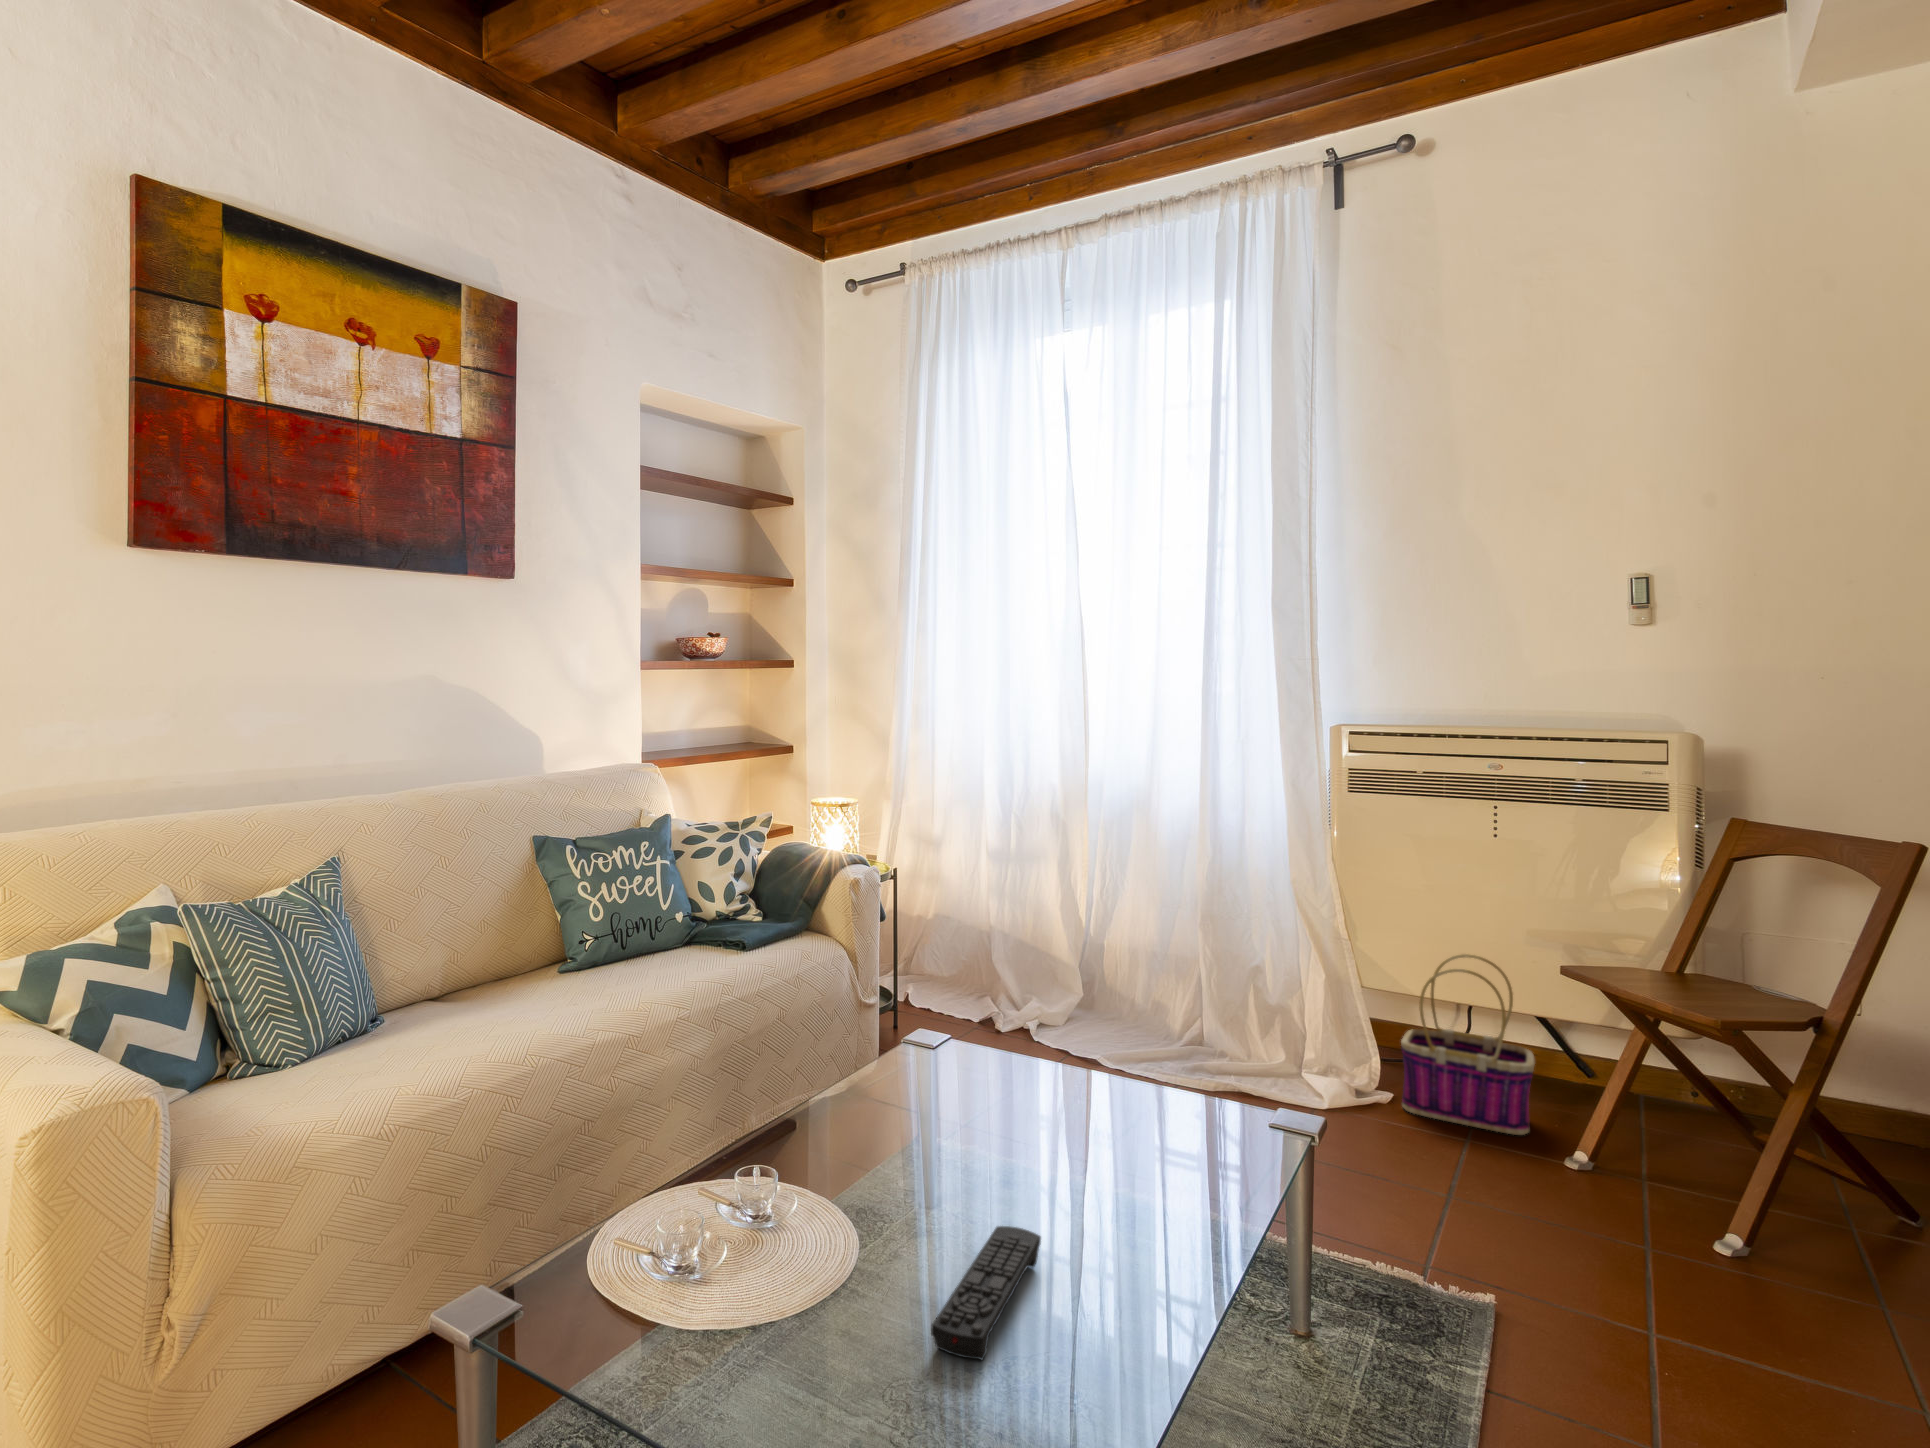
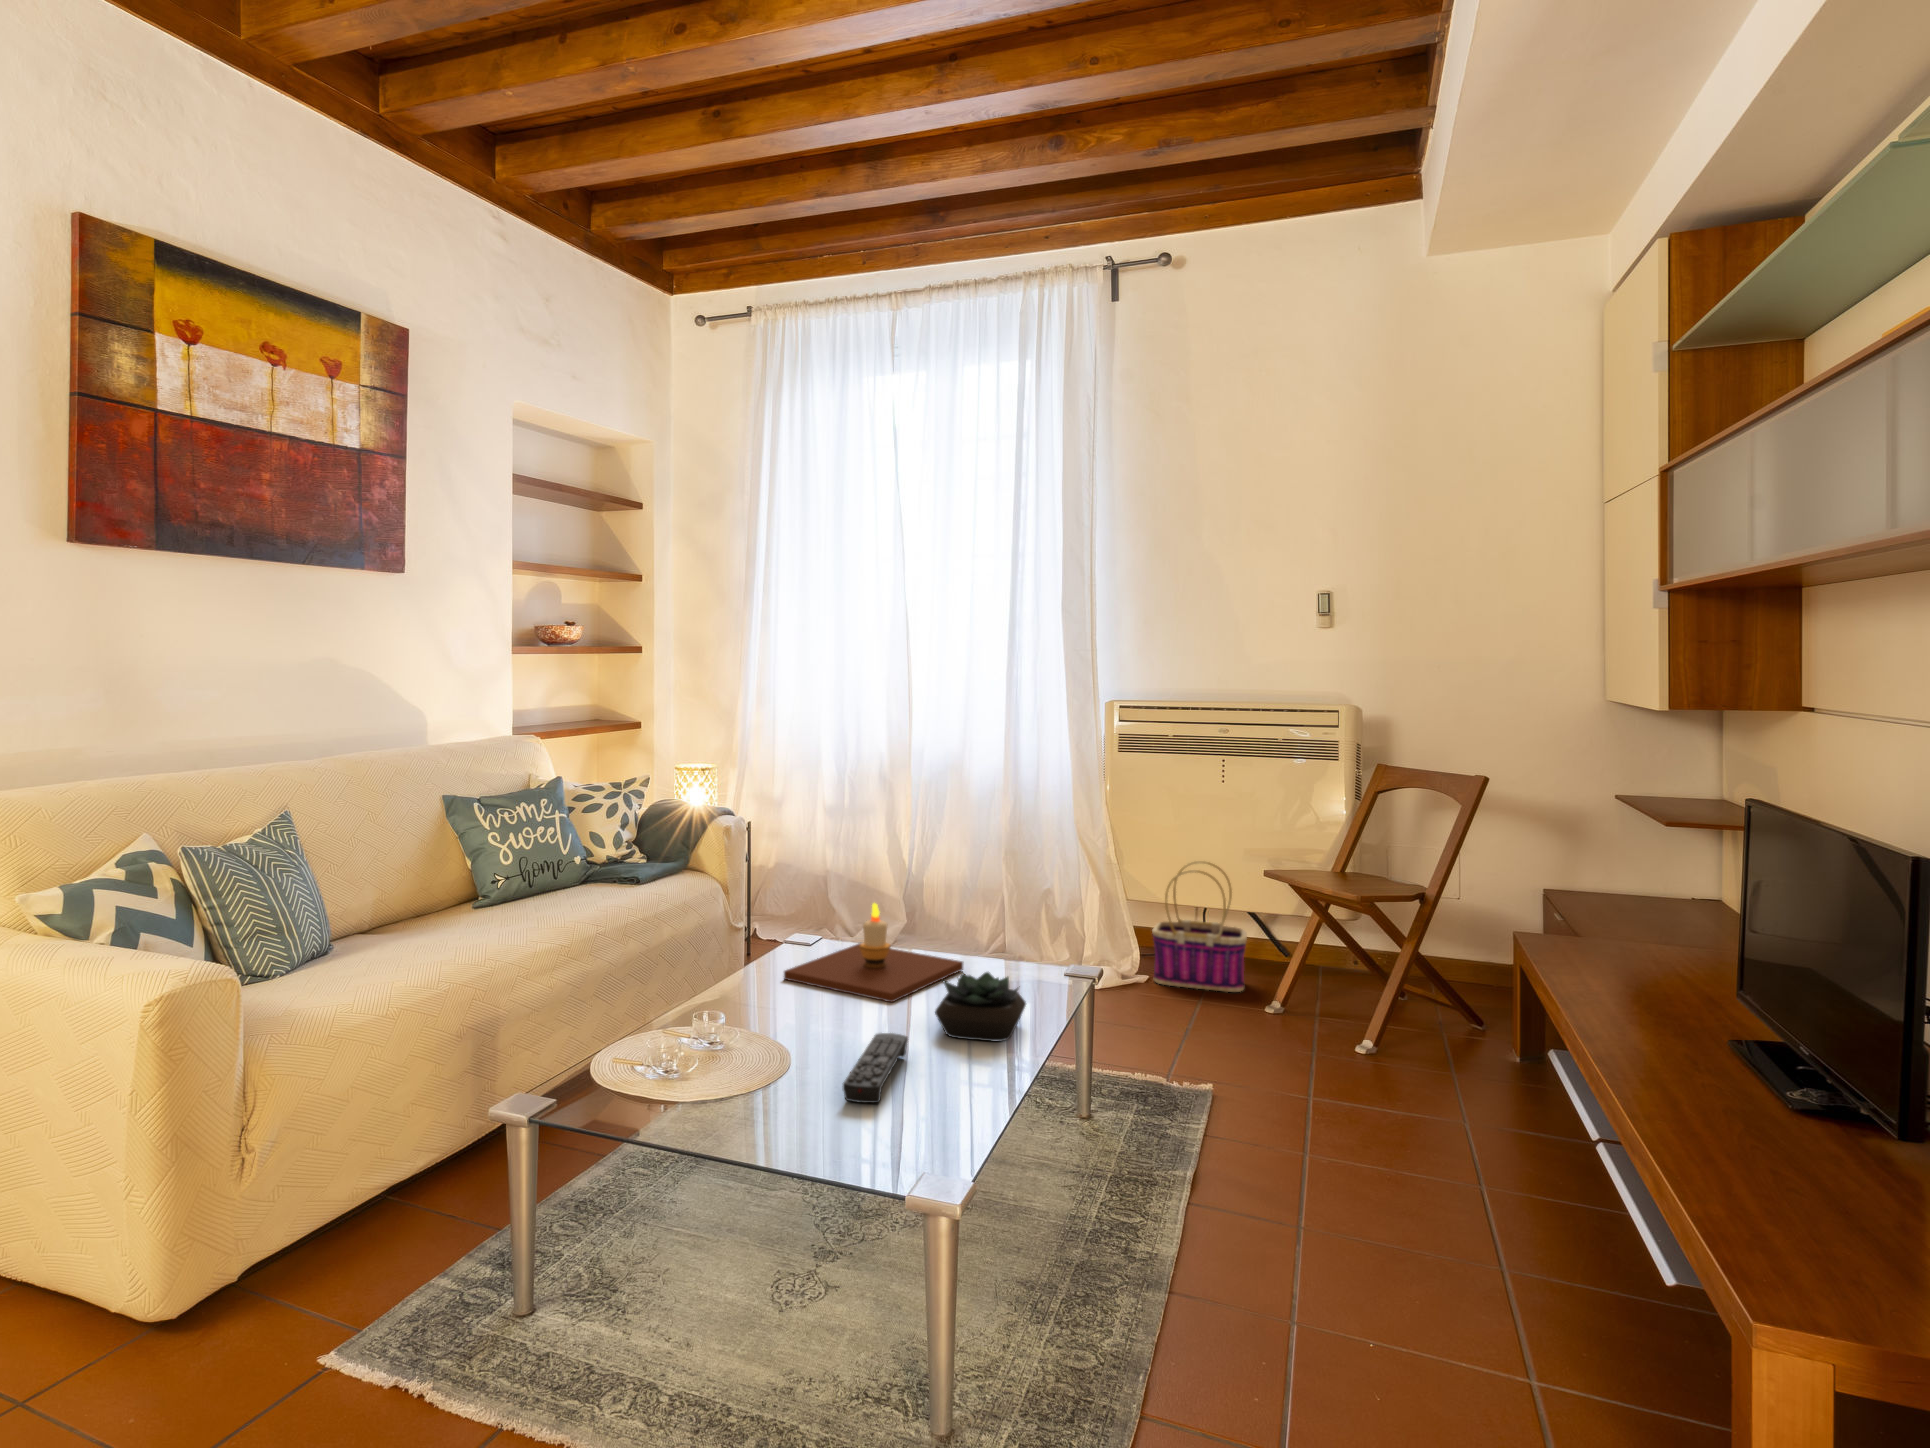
candle: none [900,1011,1138,1158] -> present [784,903,963,1002]
succulent plant: none [1085,1135,1218,1249] -> present [935,972,1026,1042]

